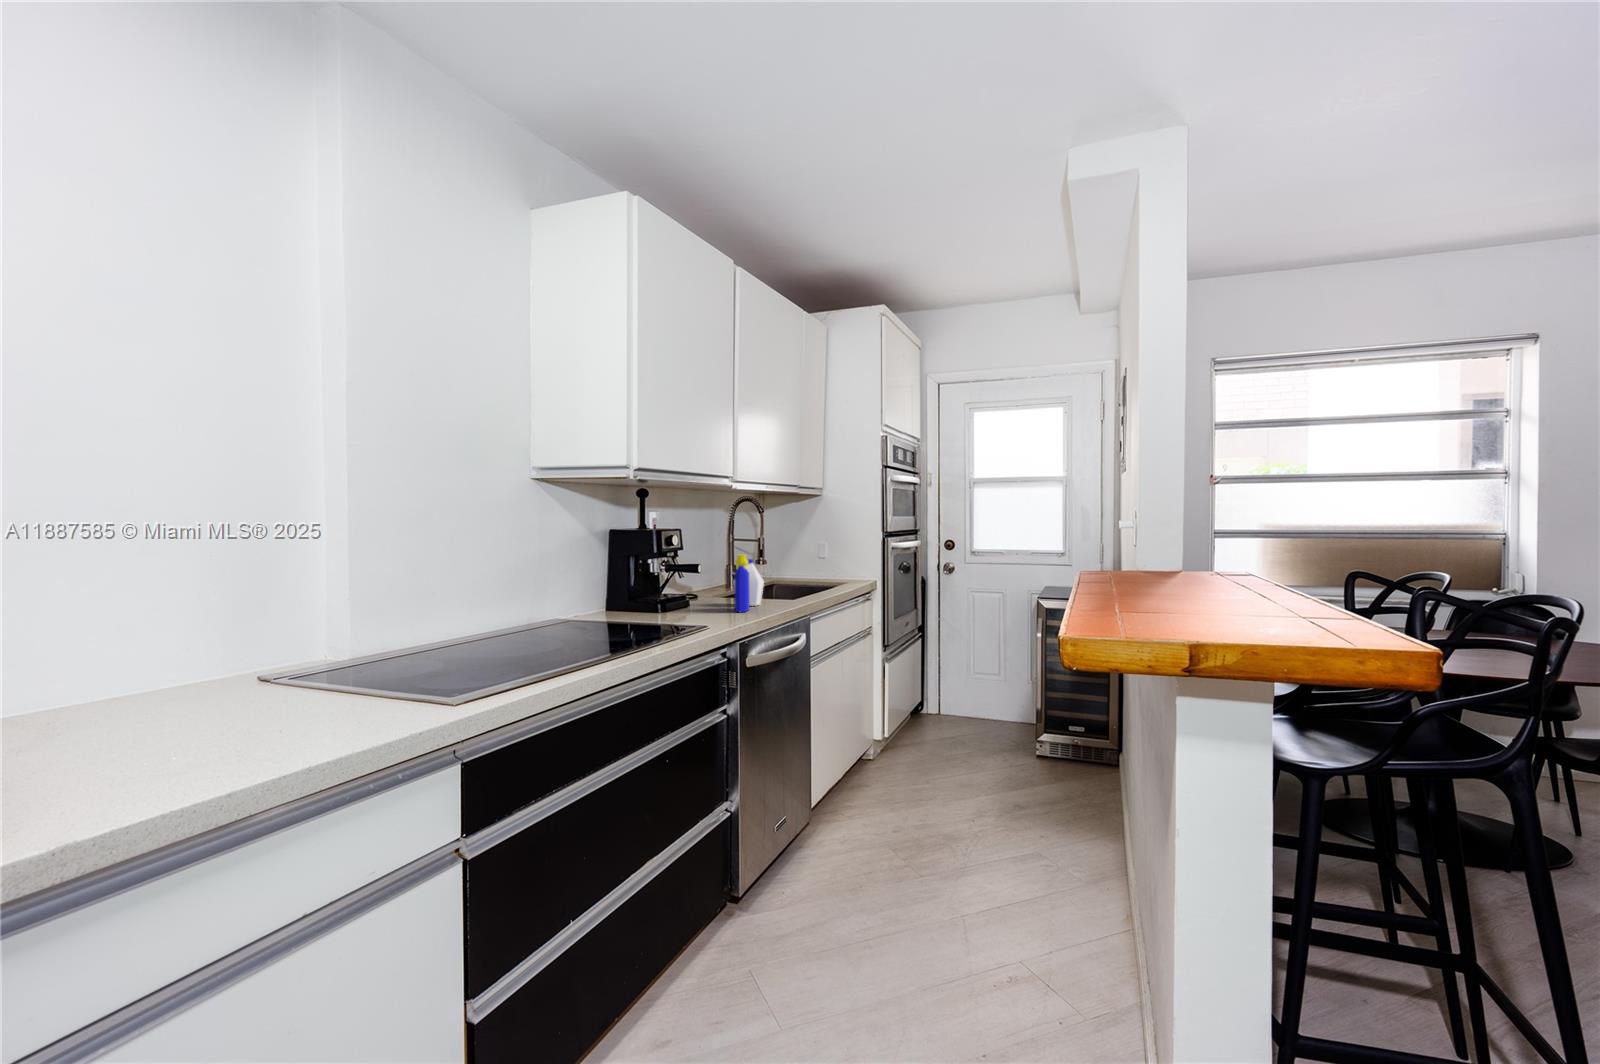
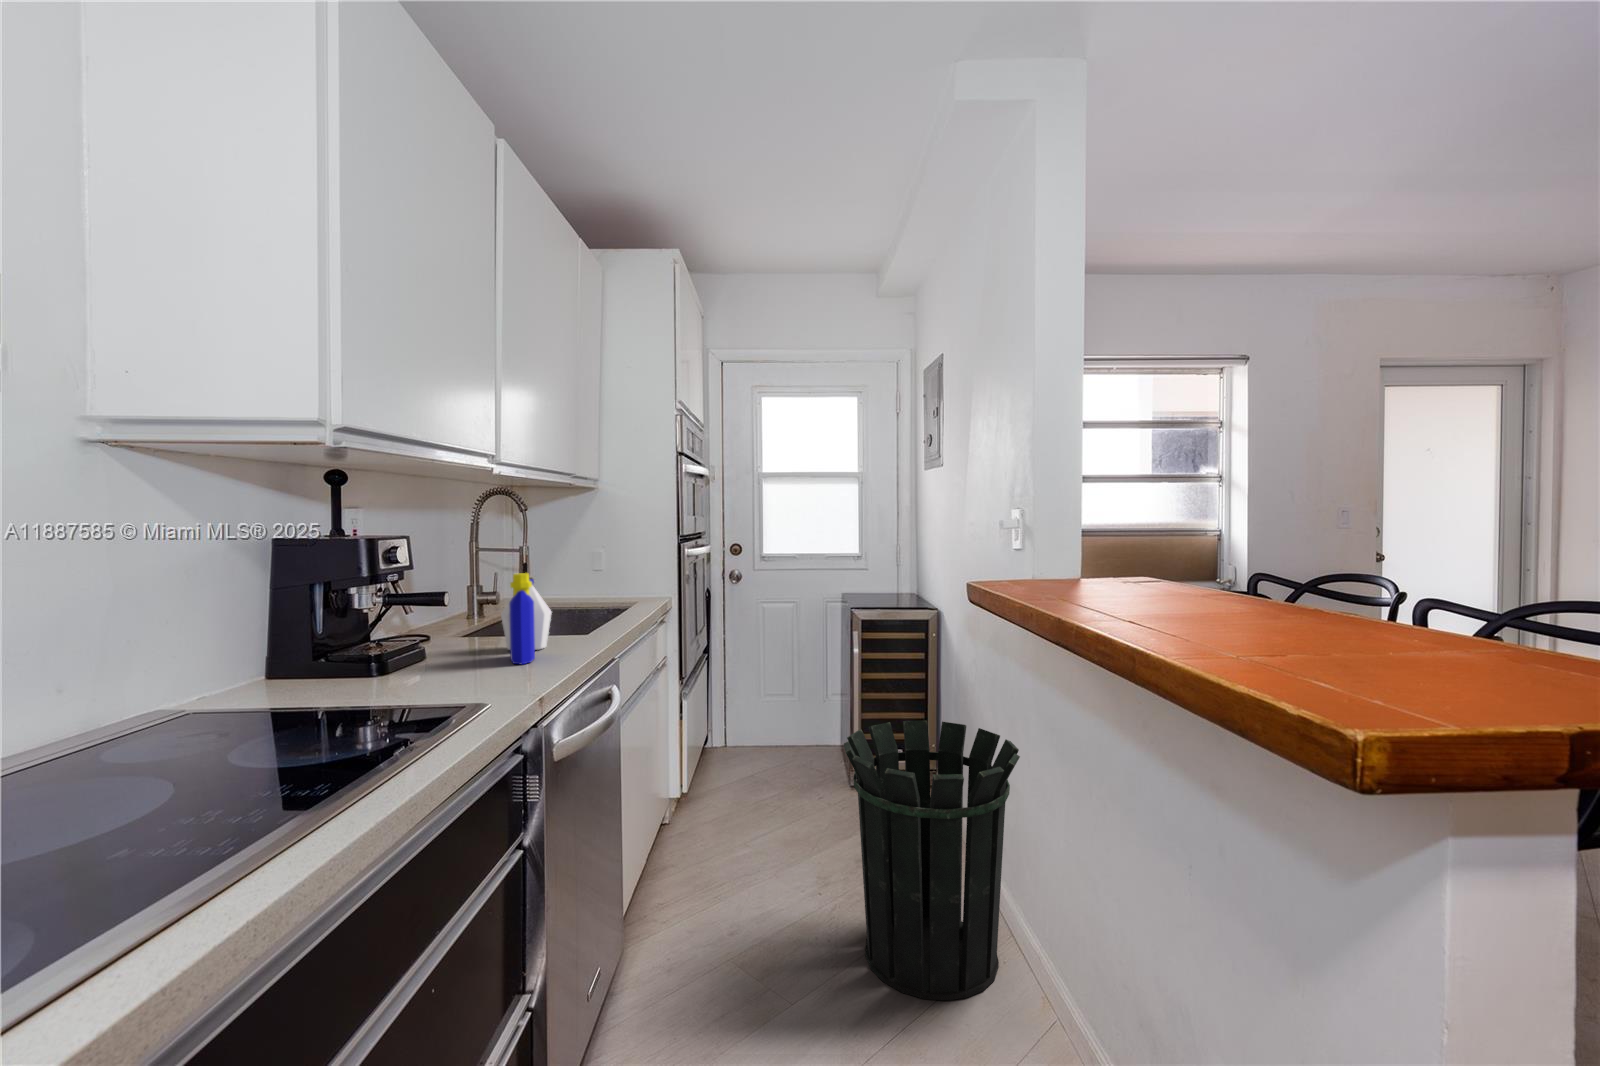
waste bin: none [971,687,1119,902] -> present [844,721,1020,1001]

